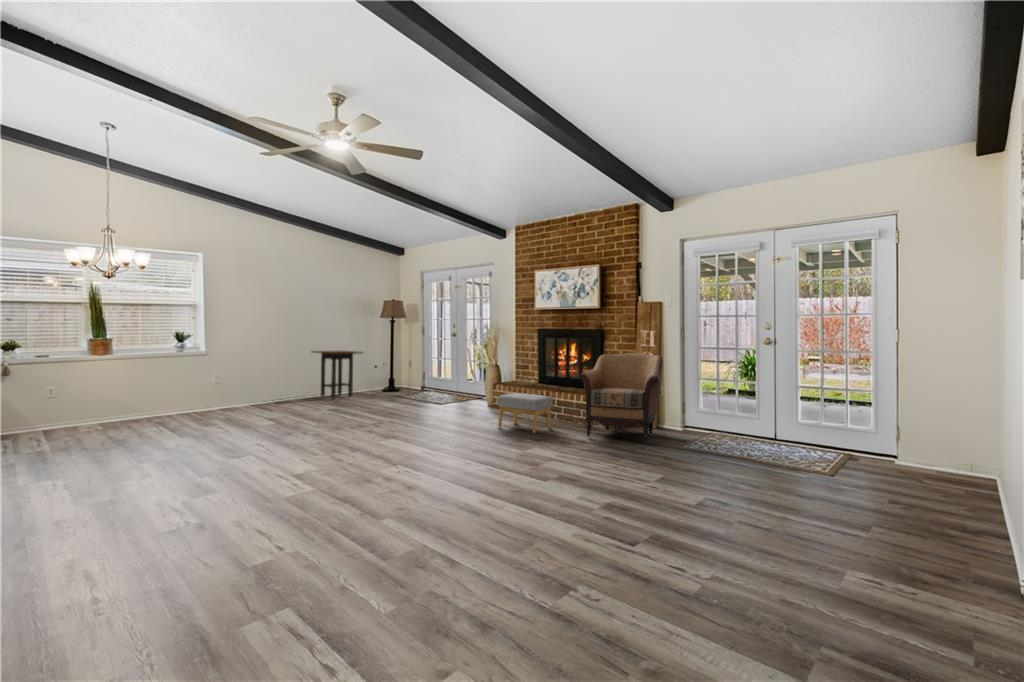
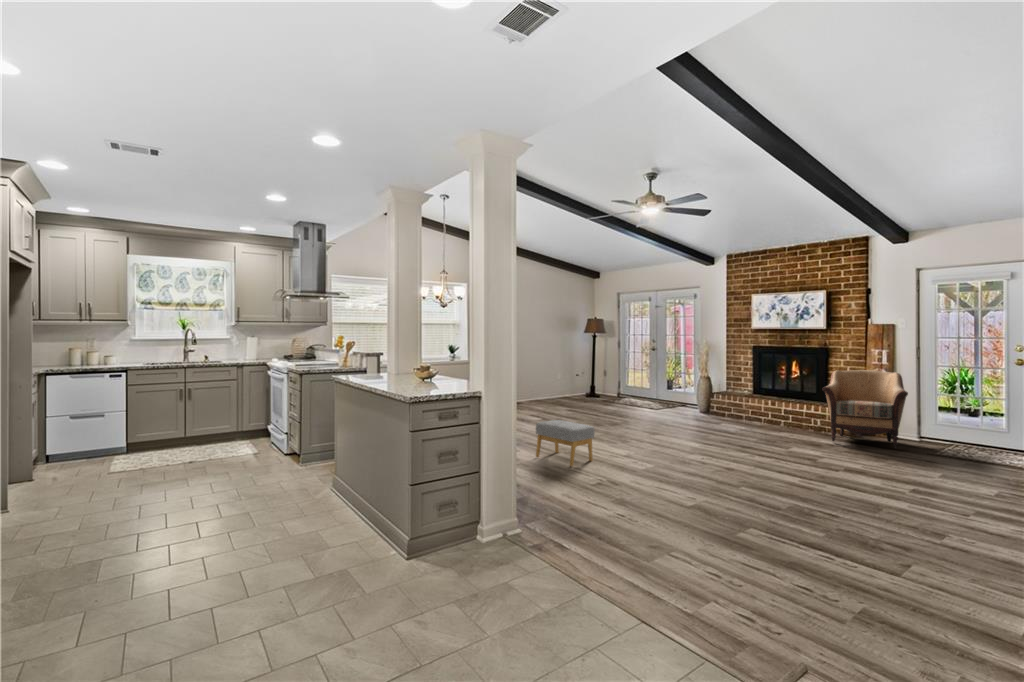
side table: present [312,351,362,399] -> none [536,361,579,402]
footstool: present [498,393,552,433] -> present [536,420,595,466]

